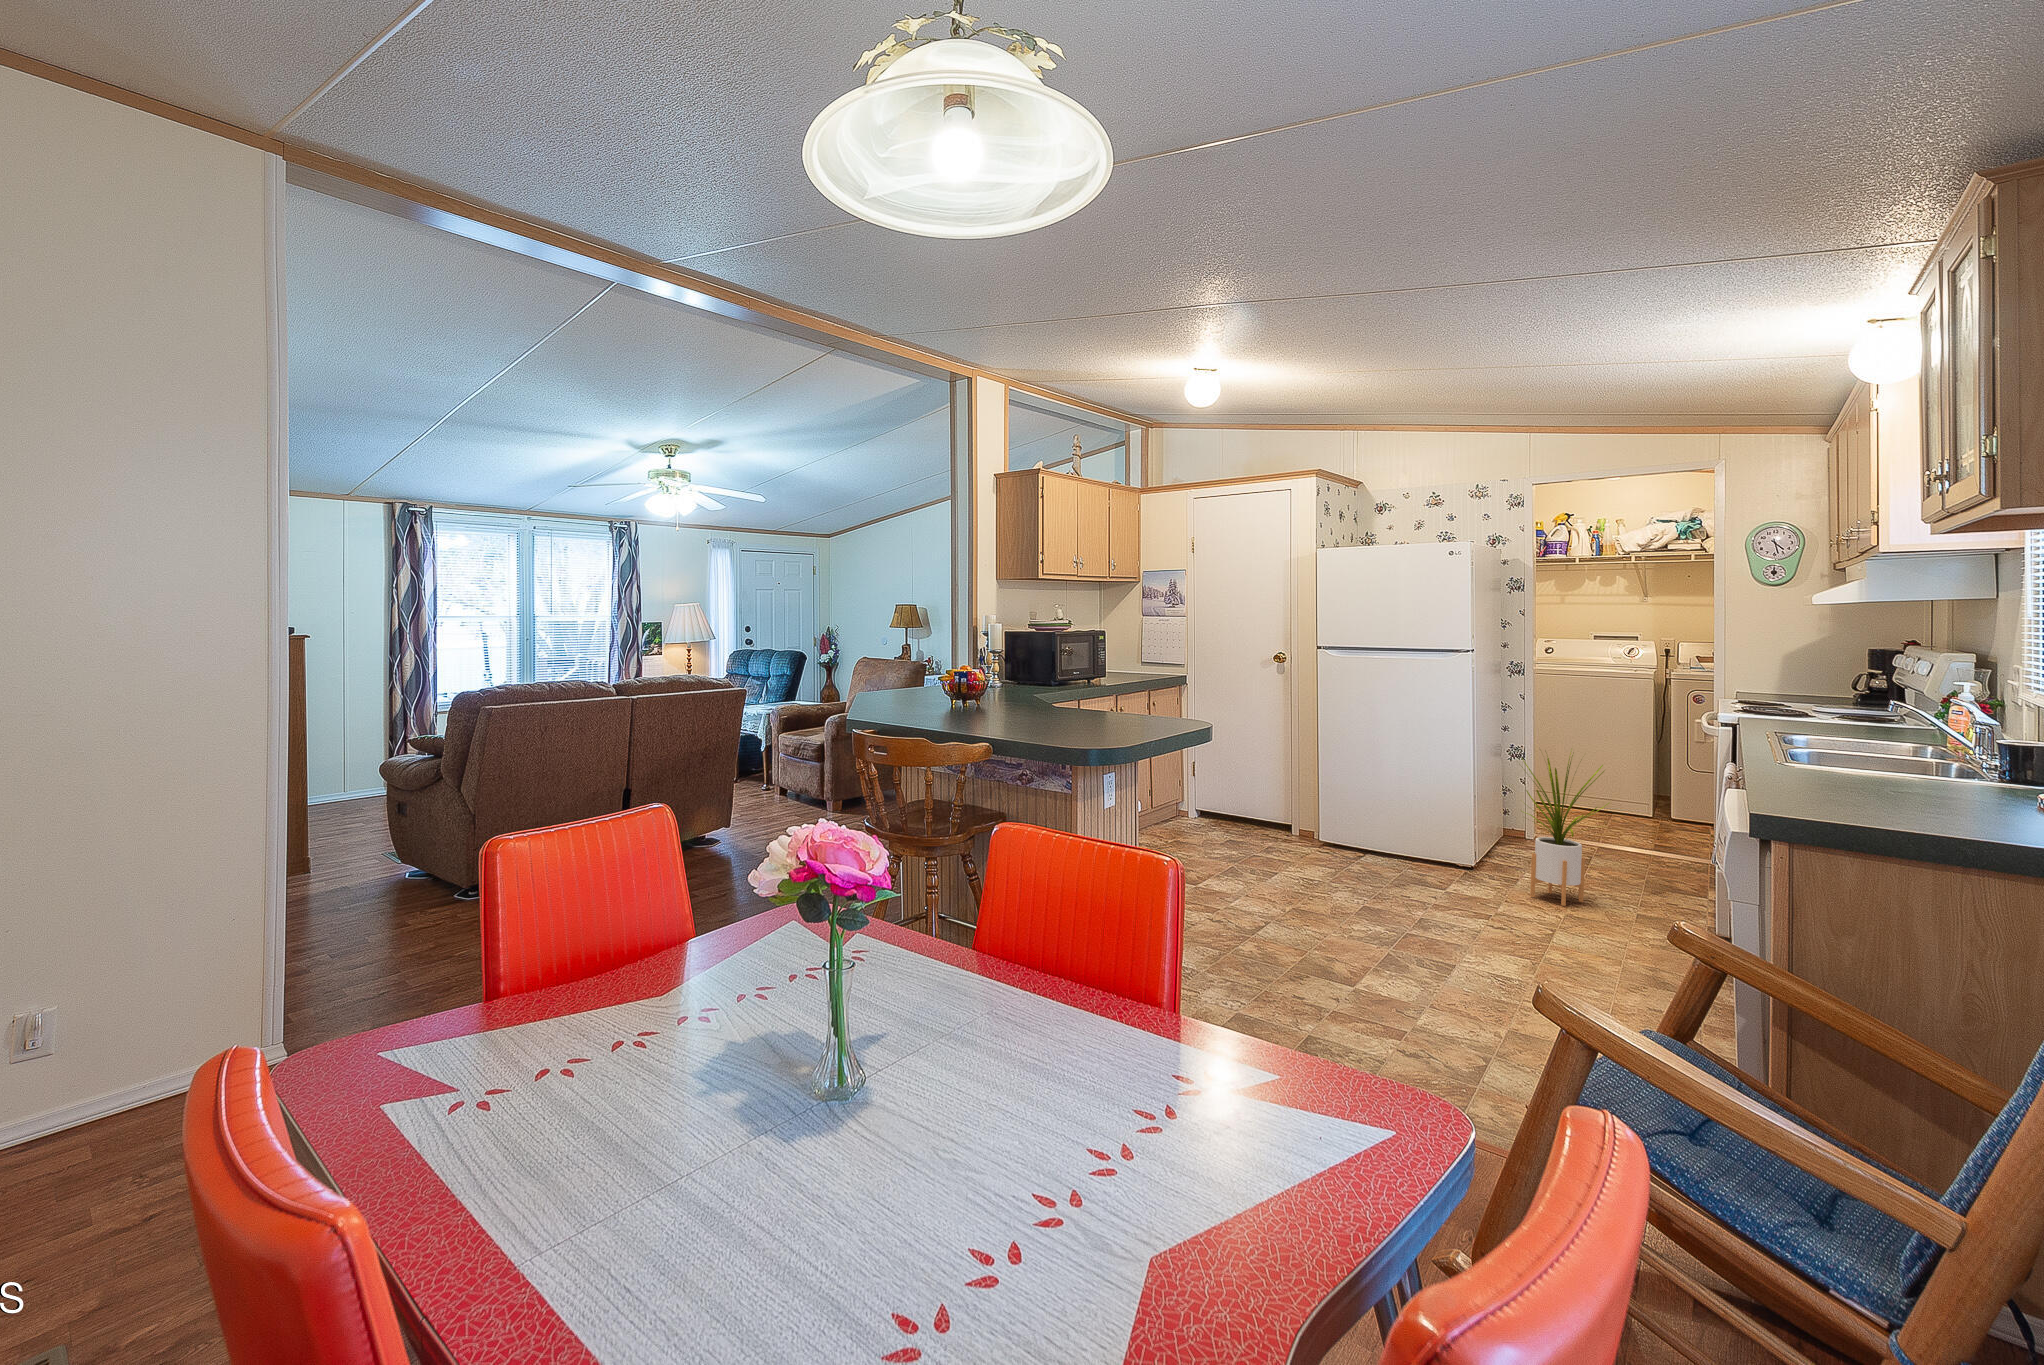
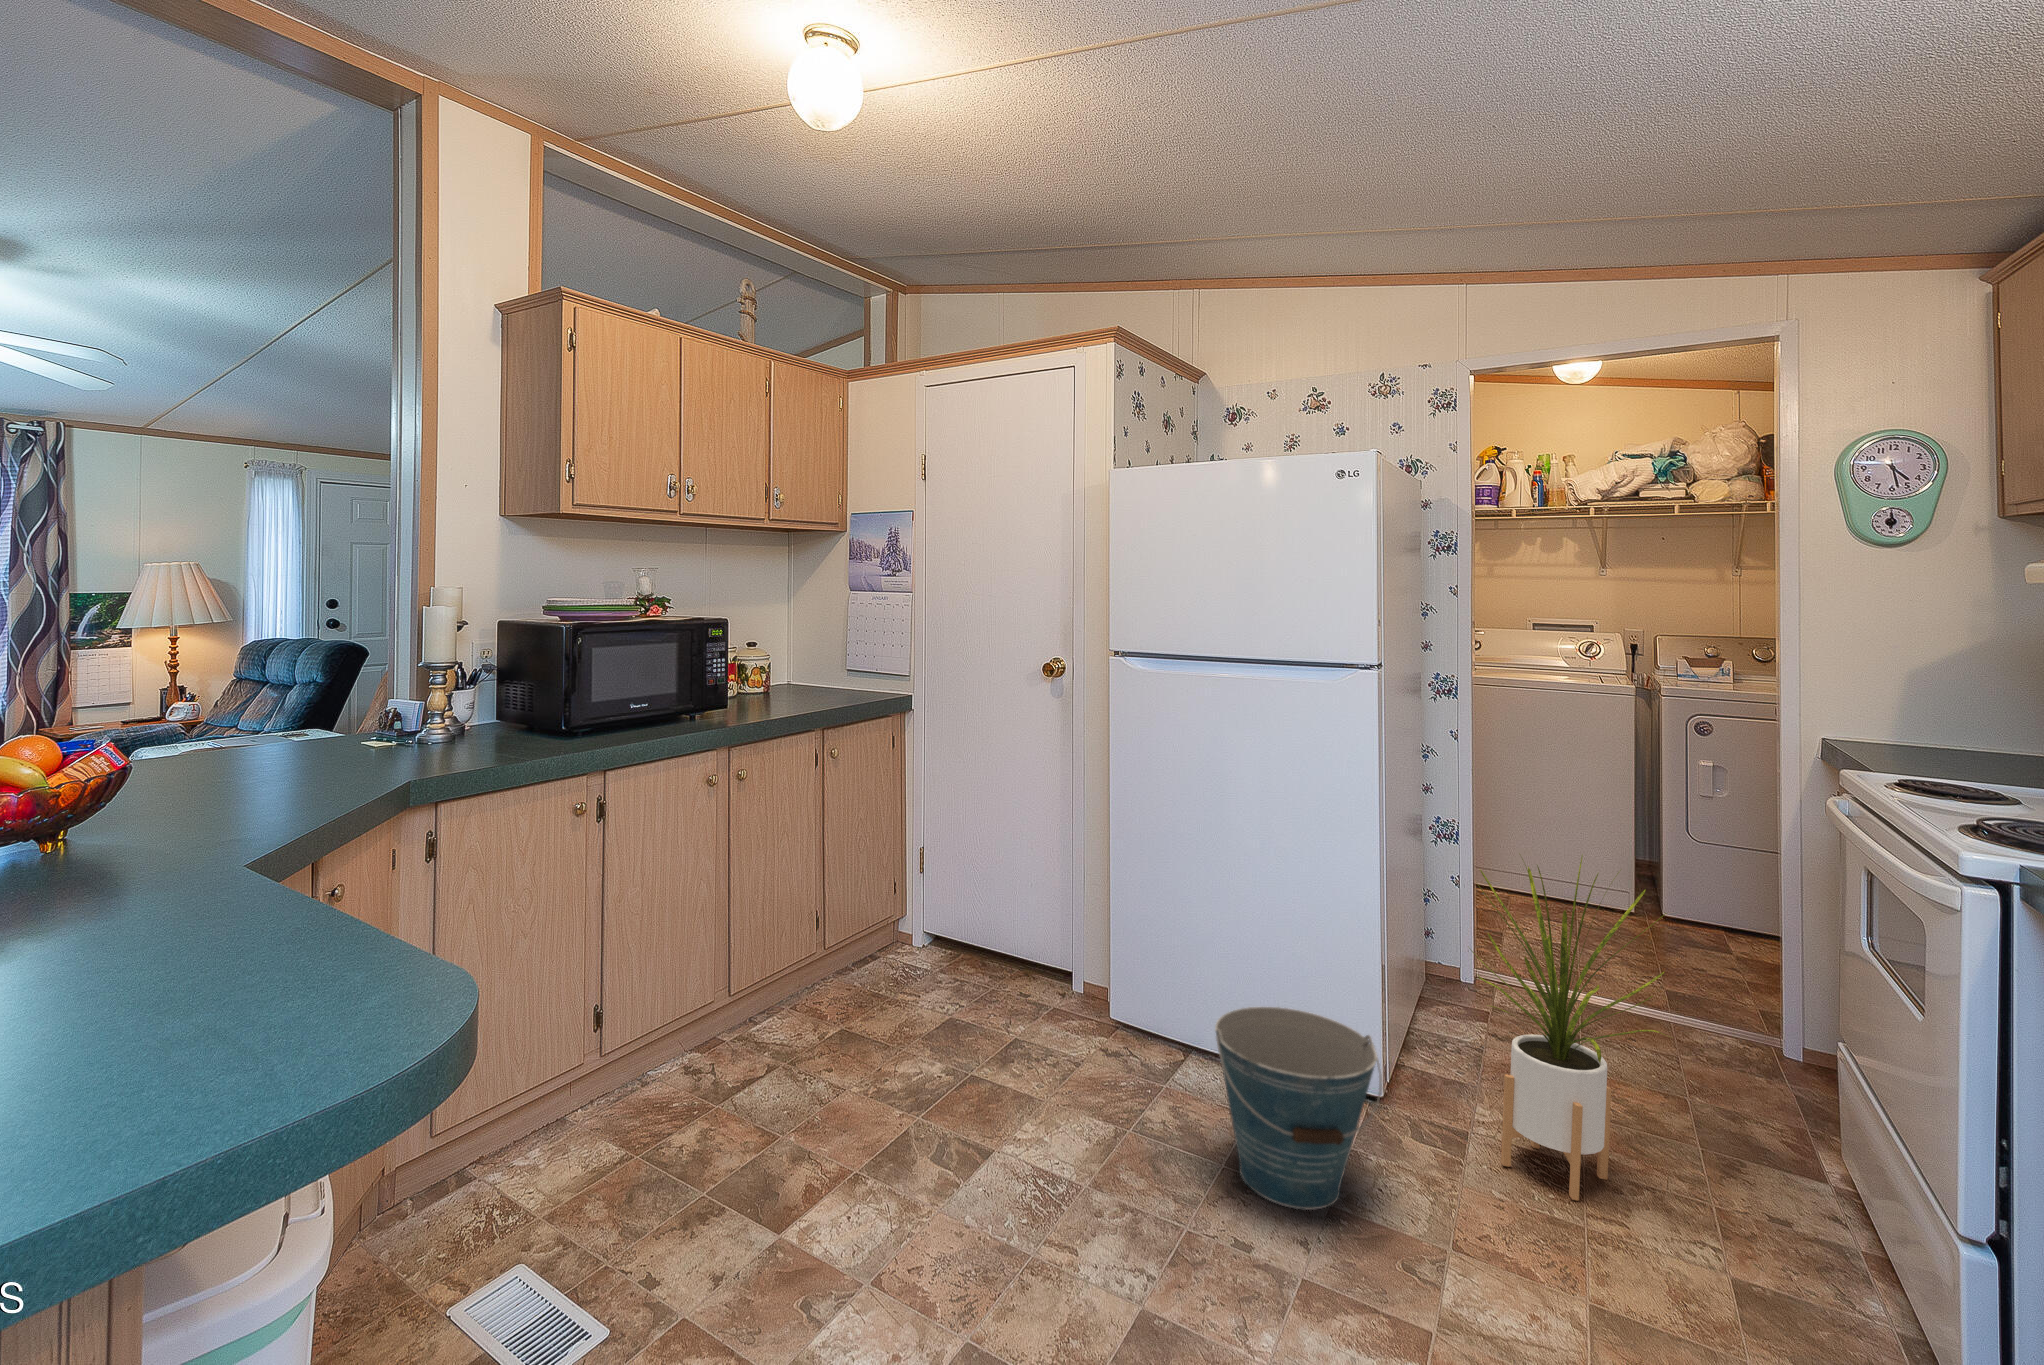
bucket: none [1385,822,1467,904] -> present [1215,1007,1382,1210]

